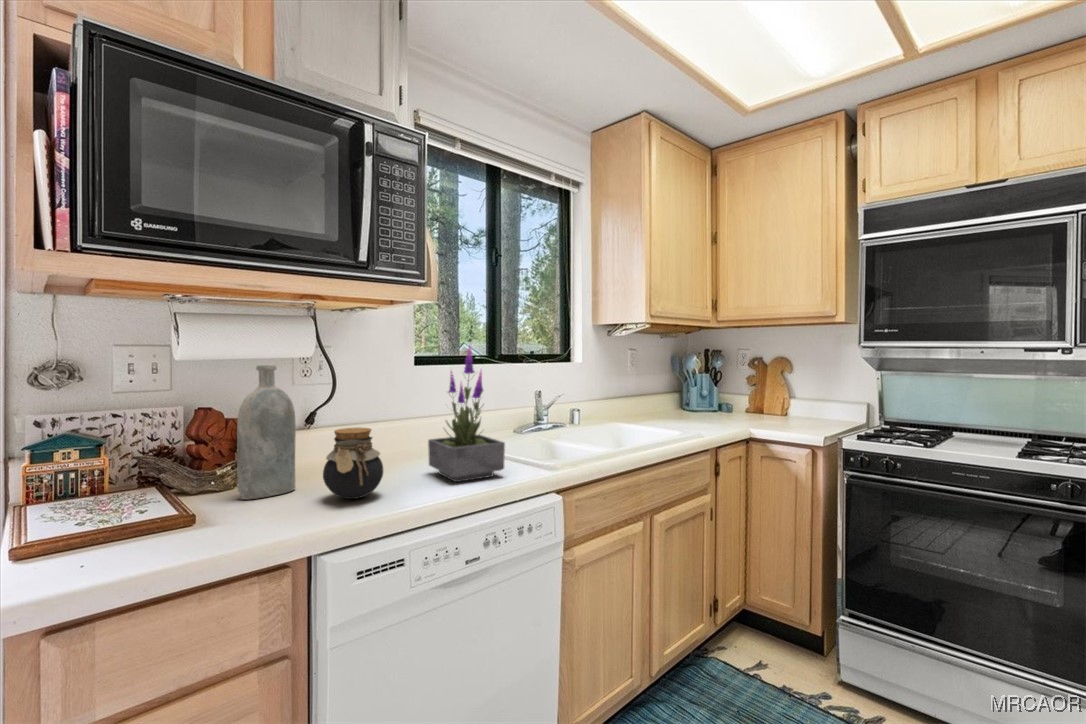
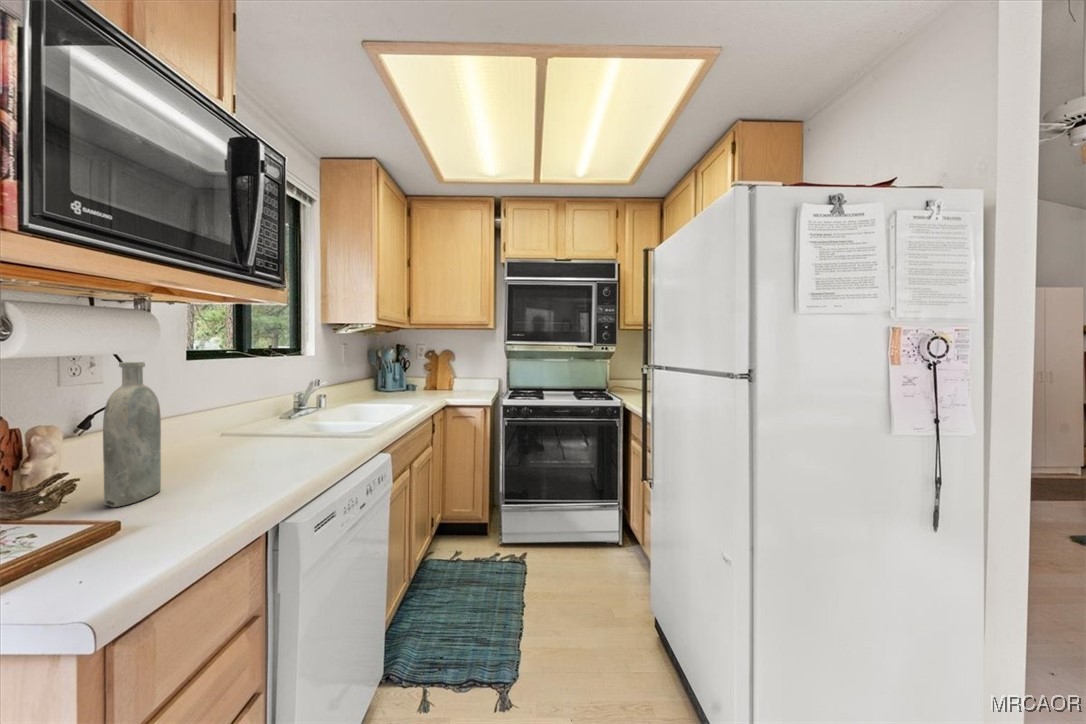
potted plant: present [428,345,505,482] -> none [273,340,348,456]
jar: present [323,428,383,499] -> none [218,417,280,482]

